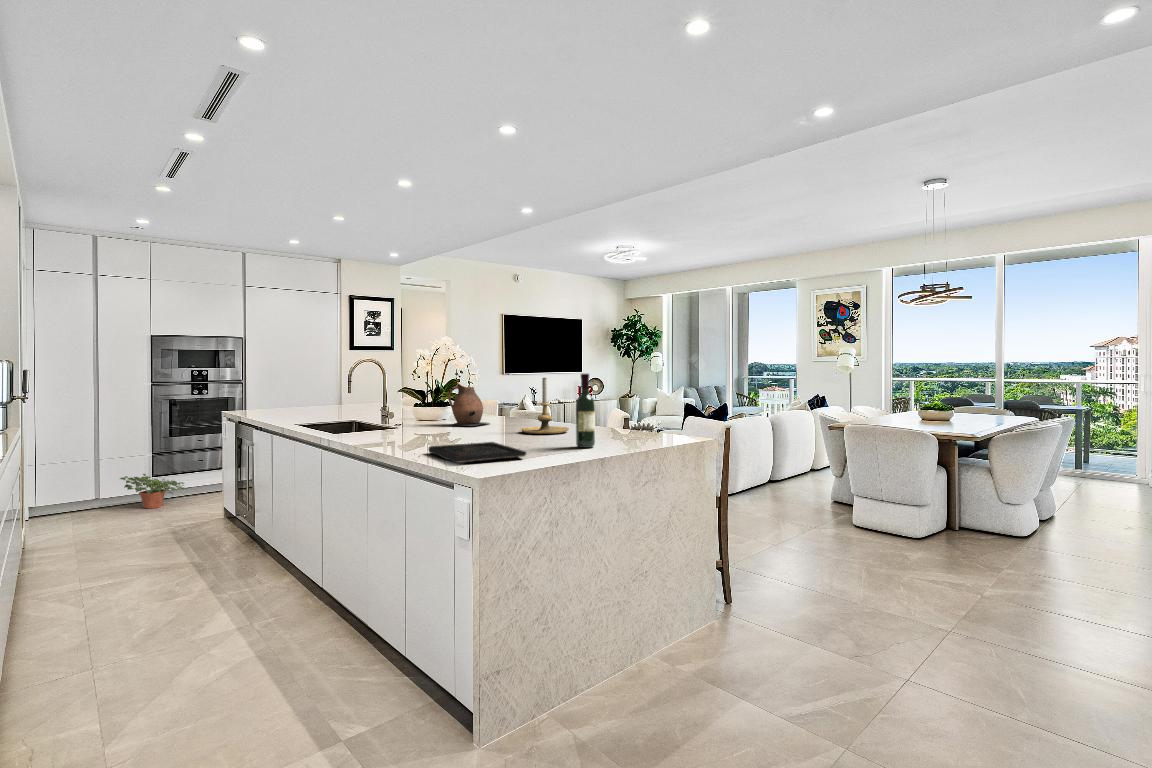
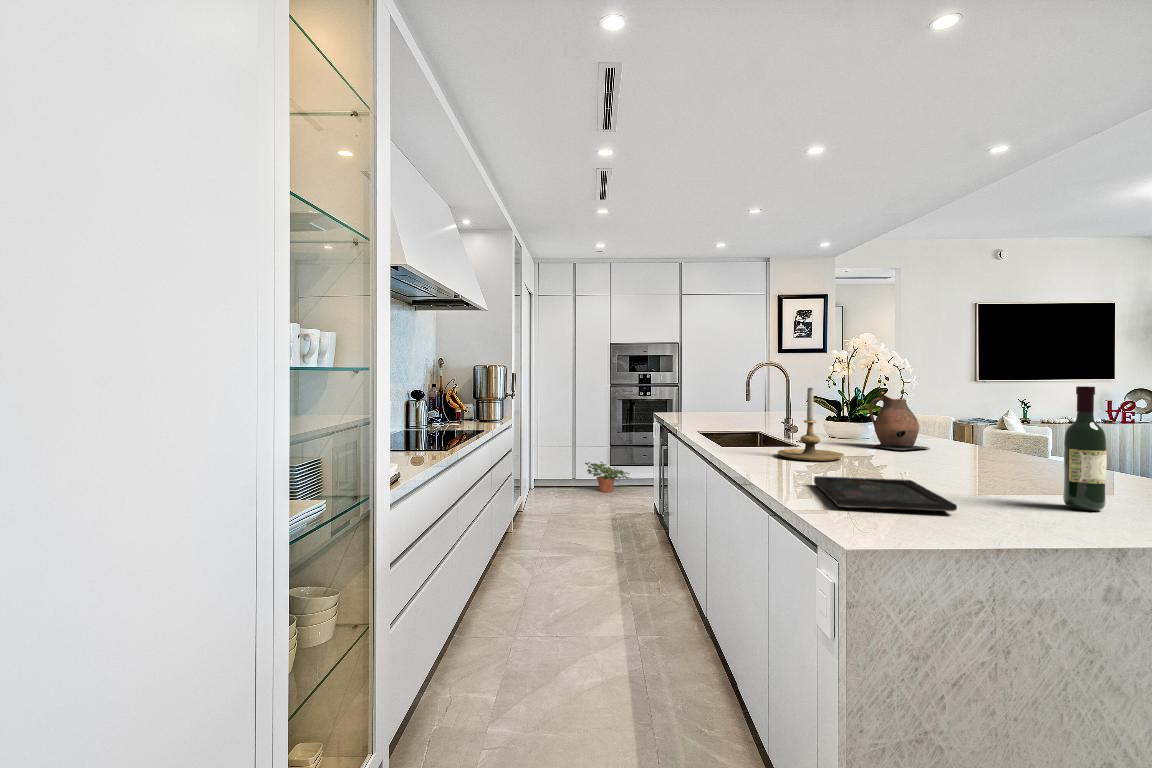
candle holder: present [521,378,569,434] -> present [777,388,844,461]

